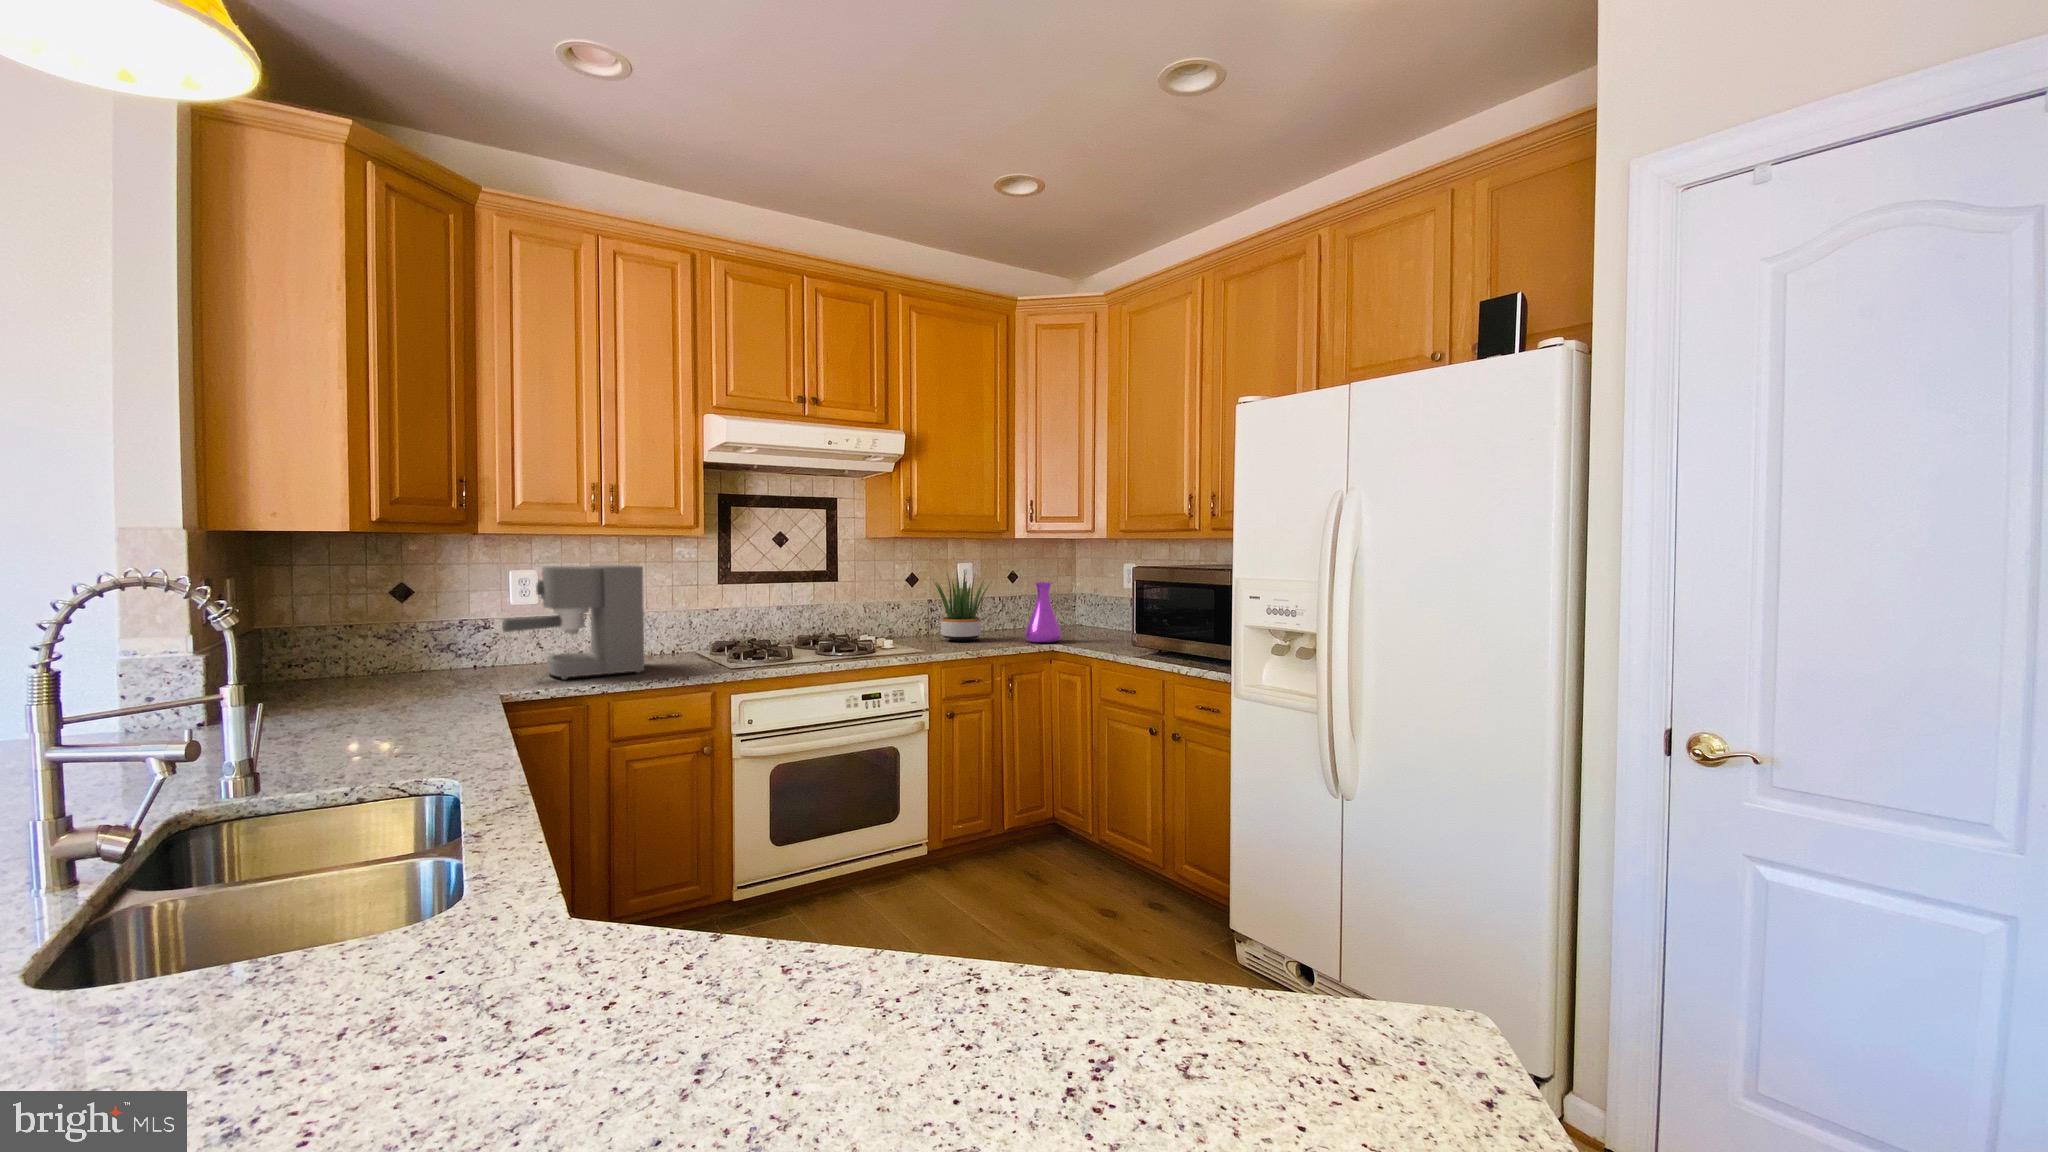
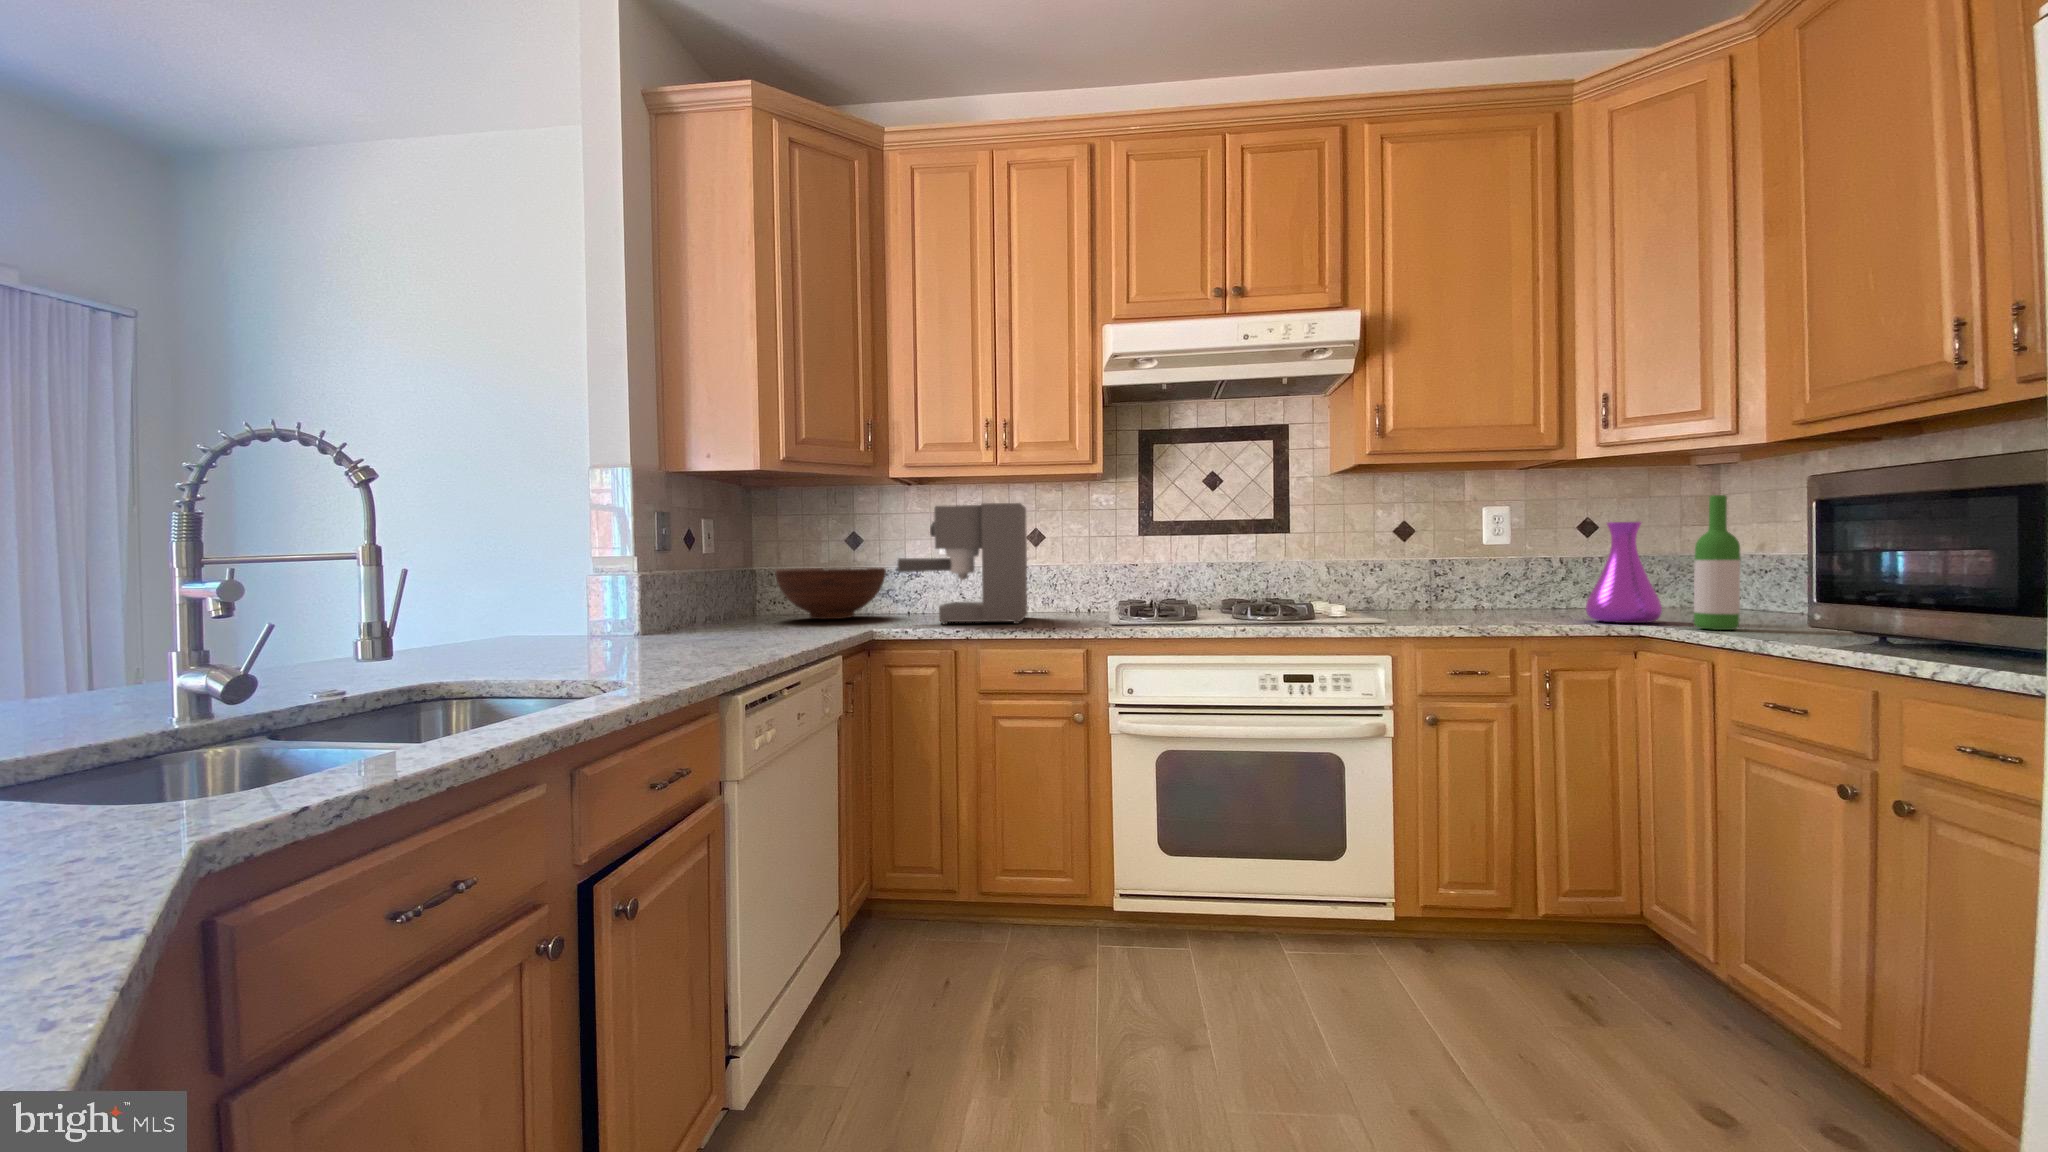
wine bottle: none [1078,571,1097,646] -> present [1694,495,1740,630]
potted plant: present [934,572,988,641] -> none [1422,509,1520,616]
fruit bowl: none [315,622,462,684] -> present [775,567,886,619]

